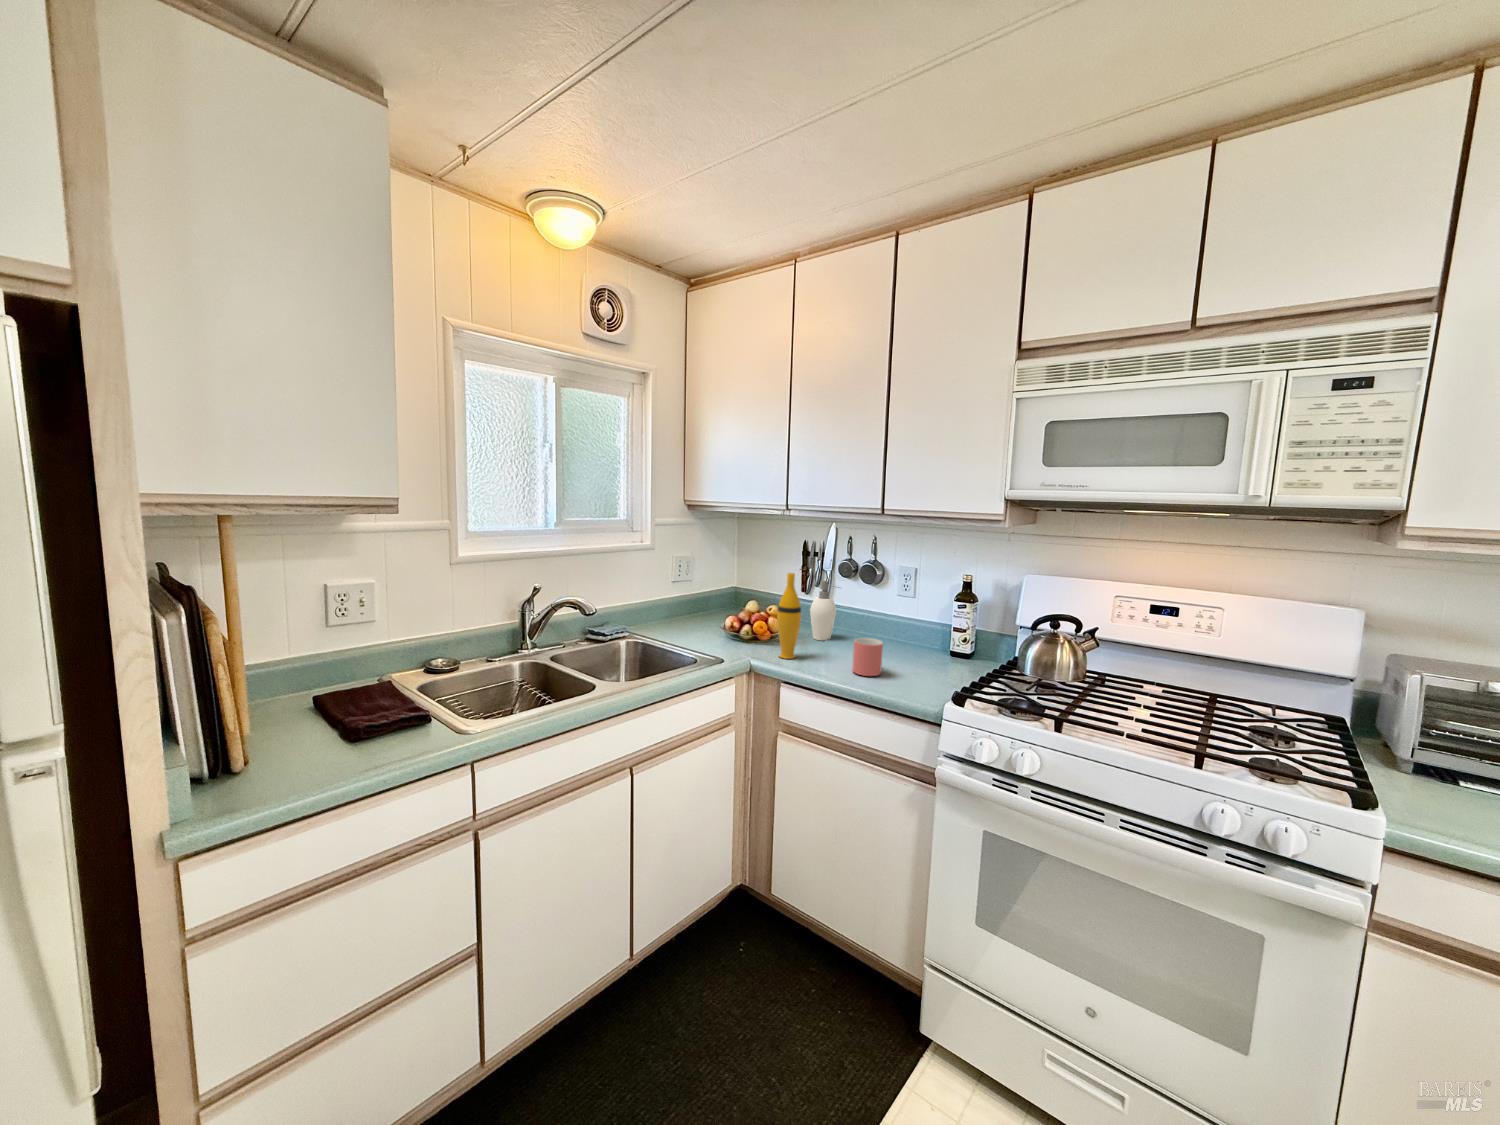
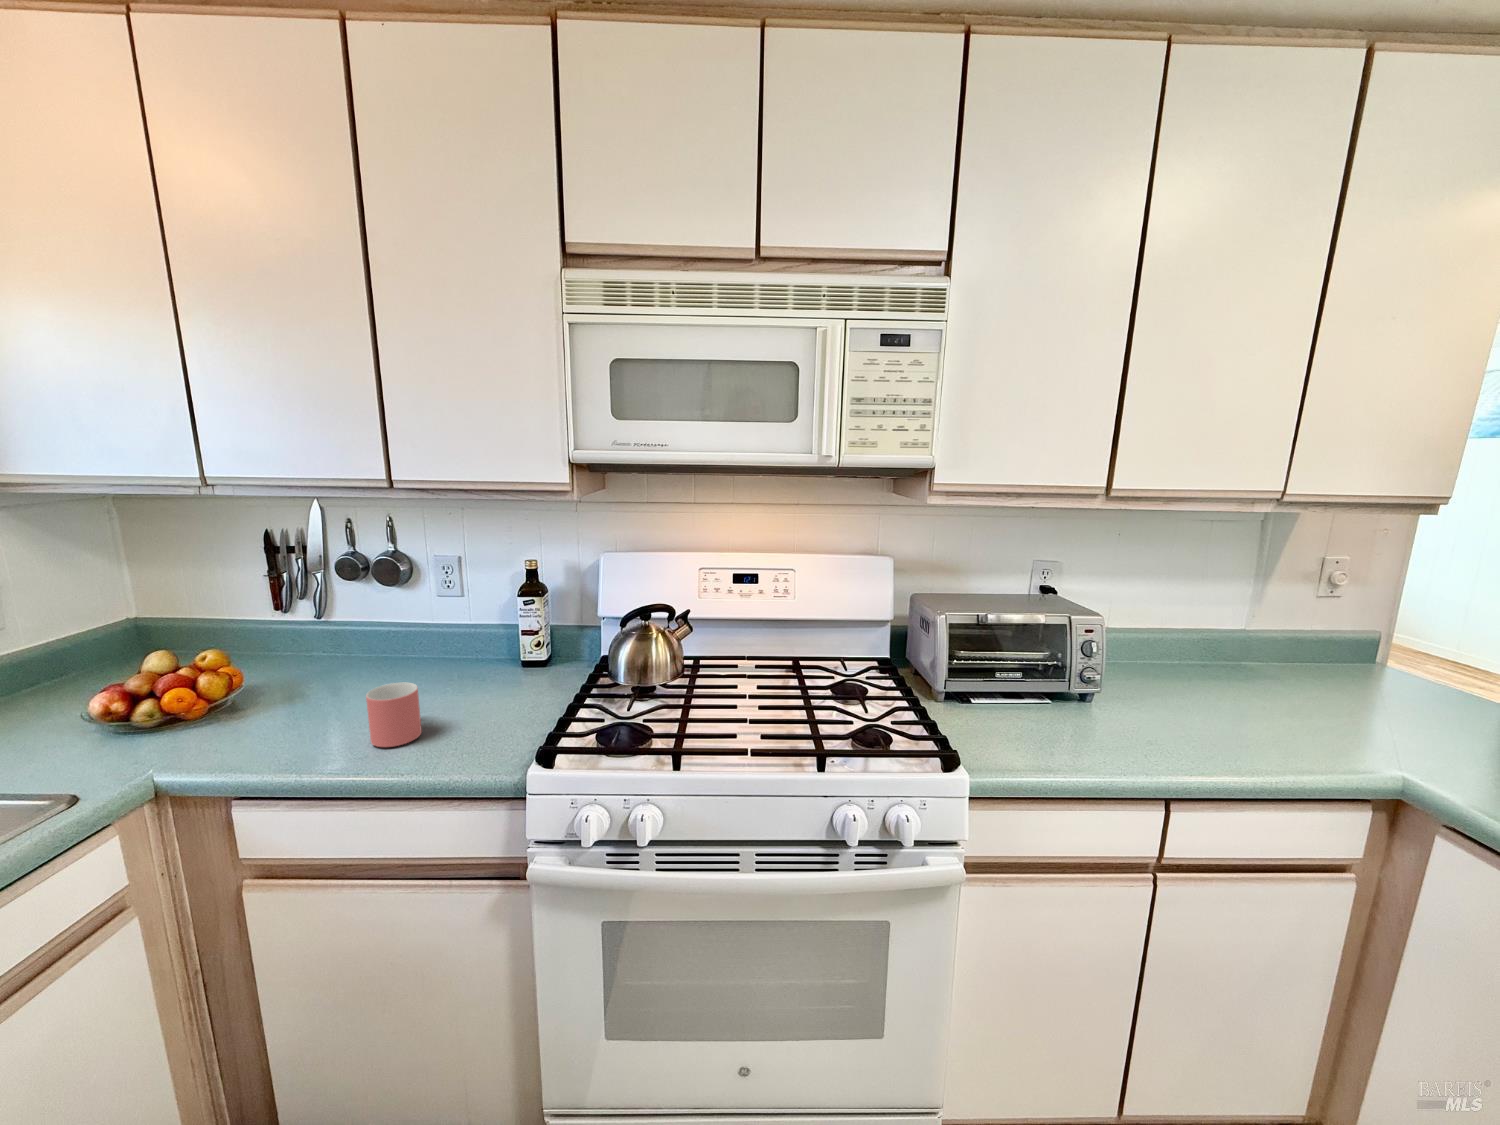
vase: present [777,573,801,659] -> none [201,601,260,751]
soap dispenser: present [810,580,840,640] -> none [288,594,342,688]

